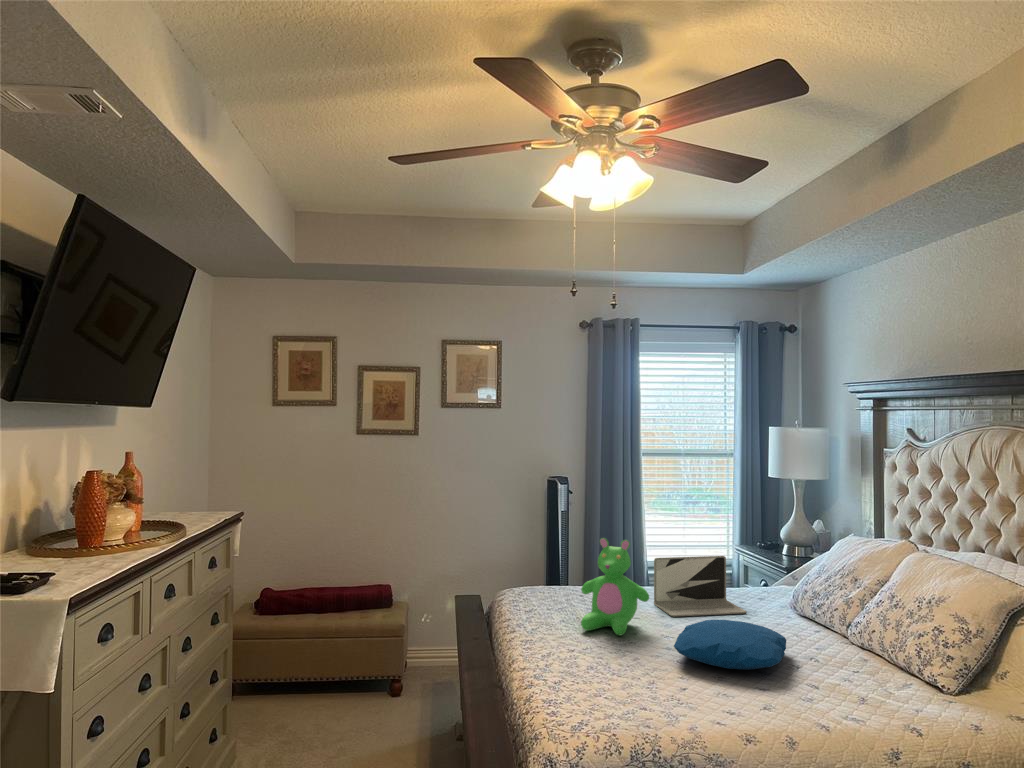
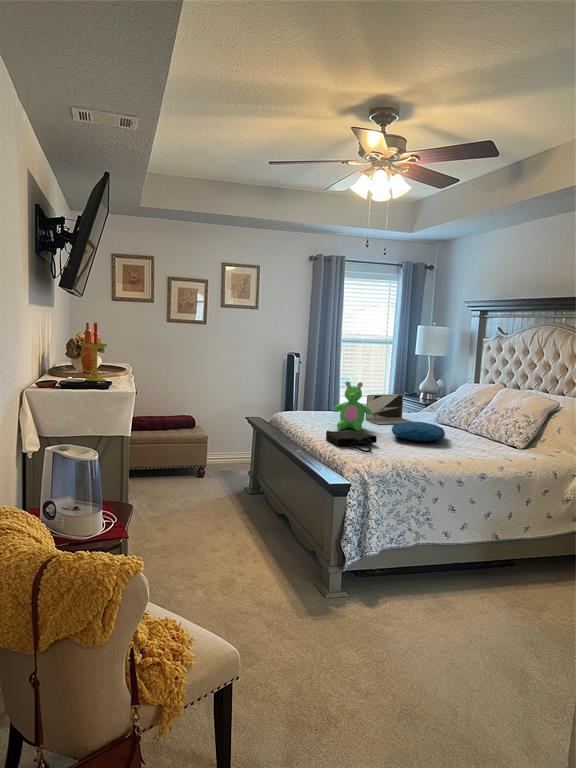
candle: none [39,452,100,561] -> present [80,323,107,381]
tote bag: none [540,641,632,701] -> present [326,431,377,452]

